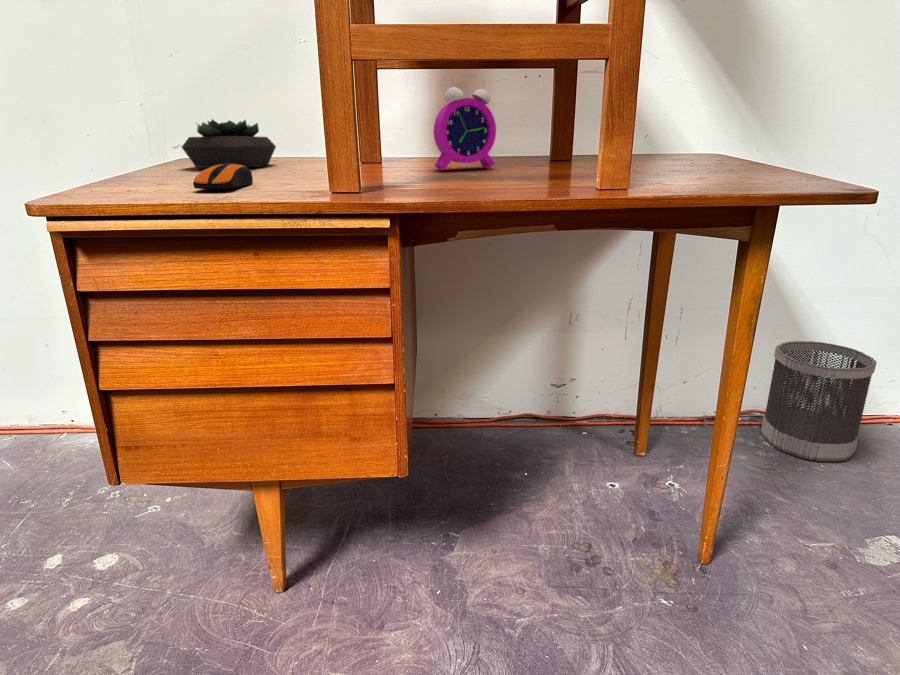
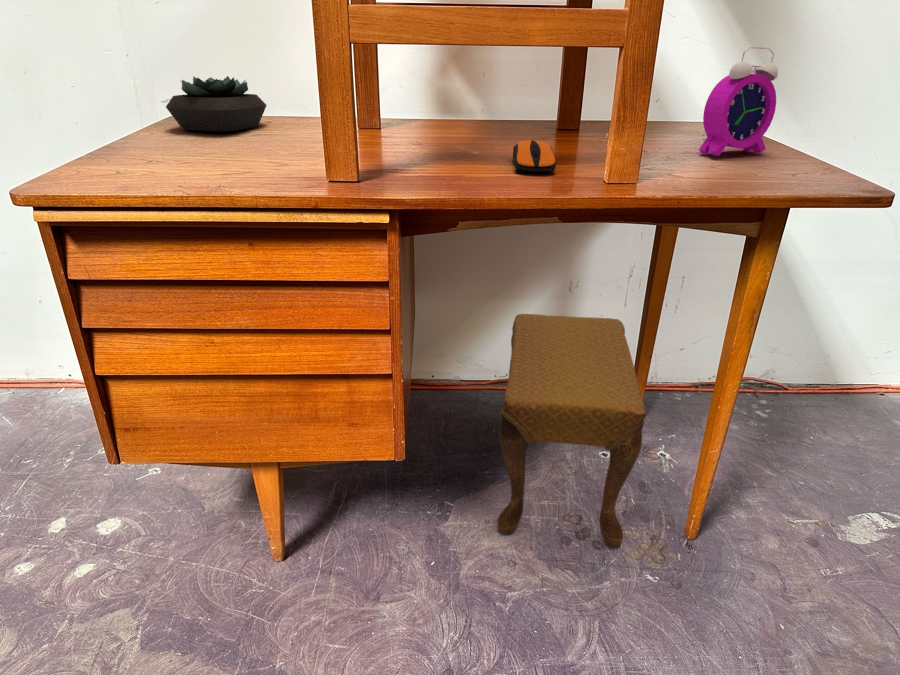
alarm clock: present [433,75,496,169] -> present [699,47,778,156]
computer mouse: present [193,164,253,189] -> present [513,140,556,171]
wastebasket: present [761,341,877,462] -> none [756,311,879,435]
footstool: none [503,343,650,574] -> present [497,314,646,548]

